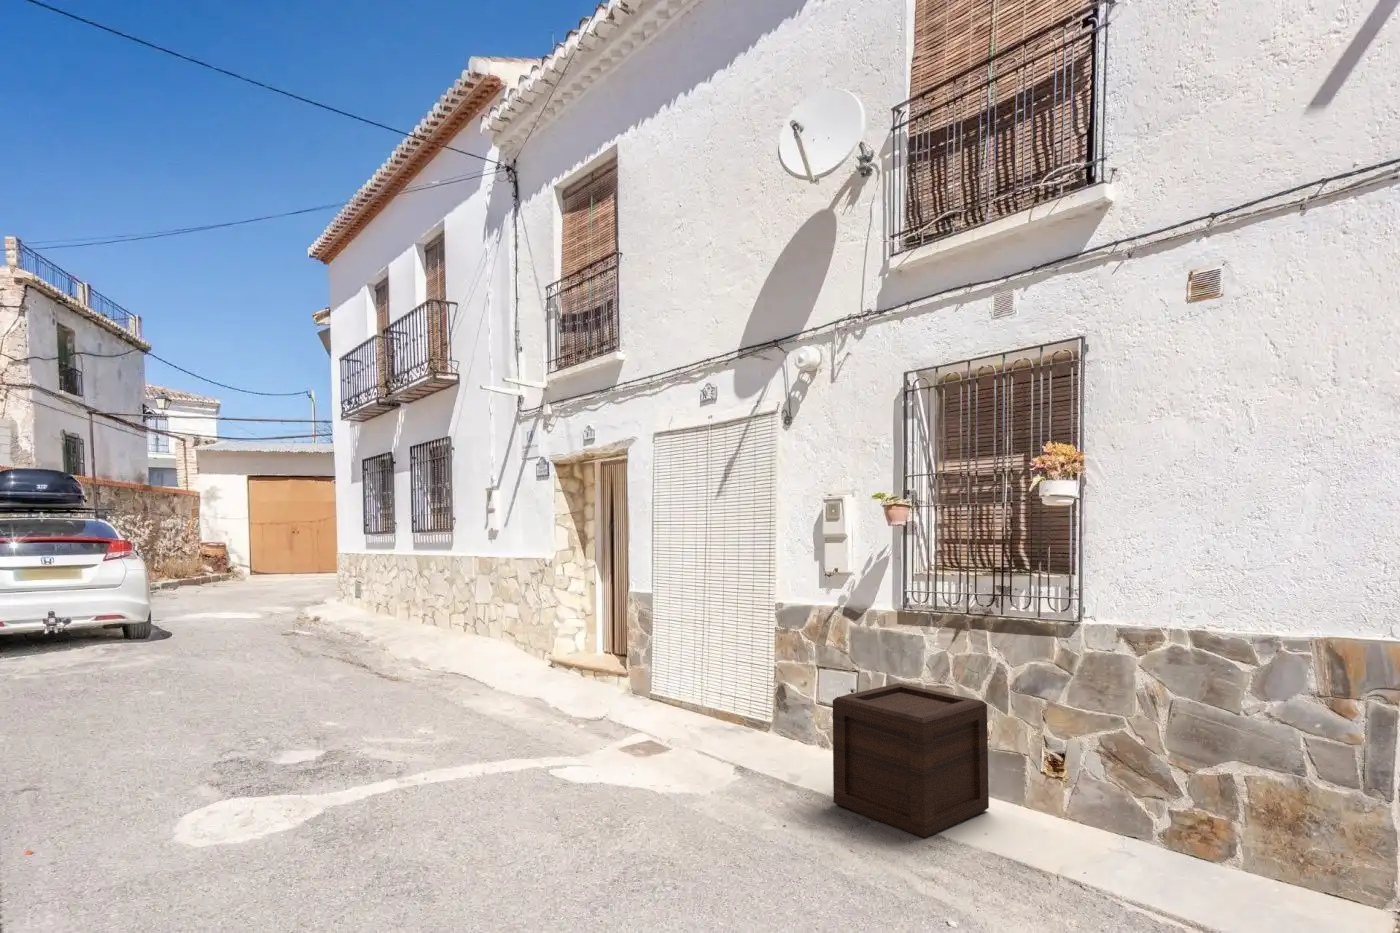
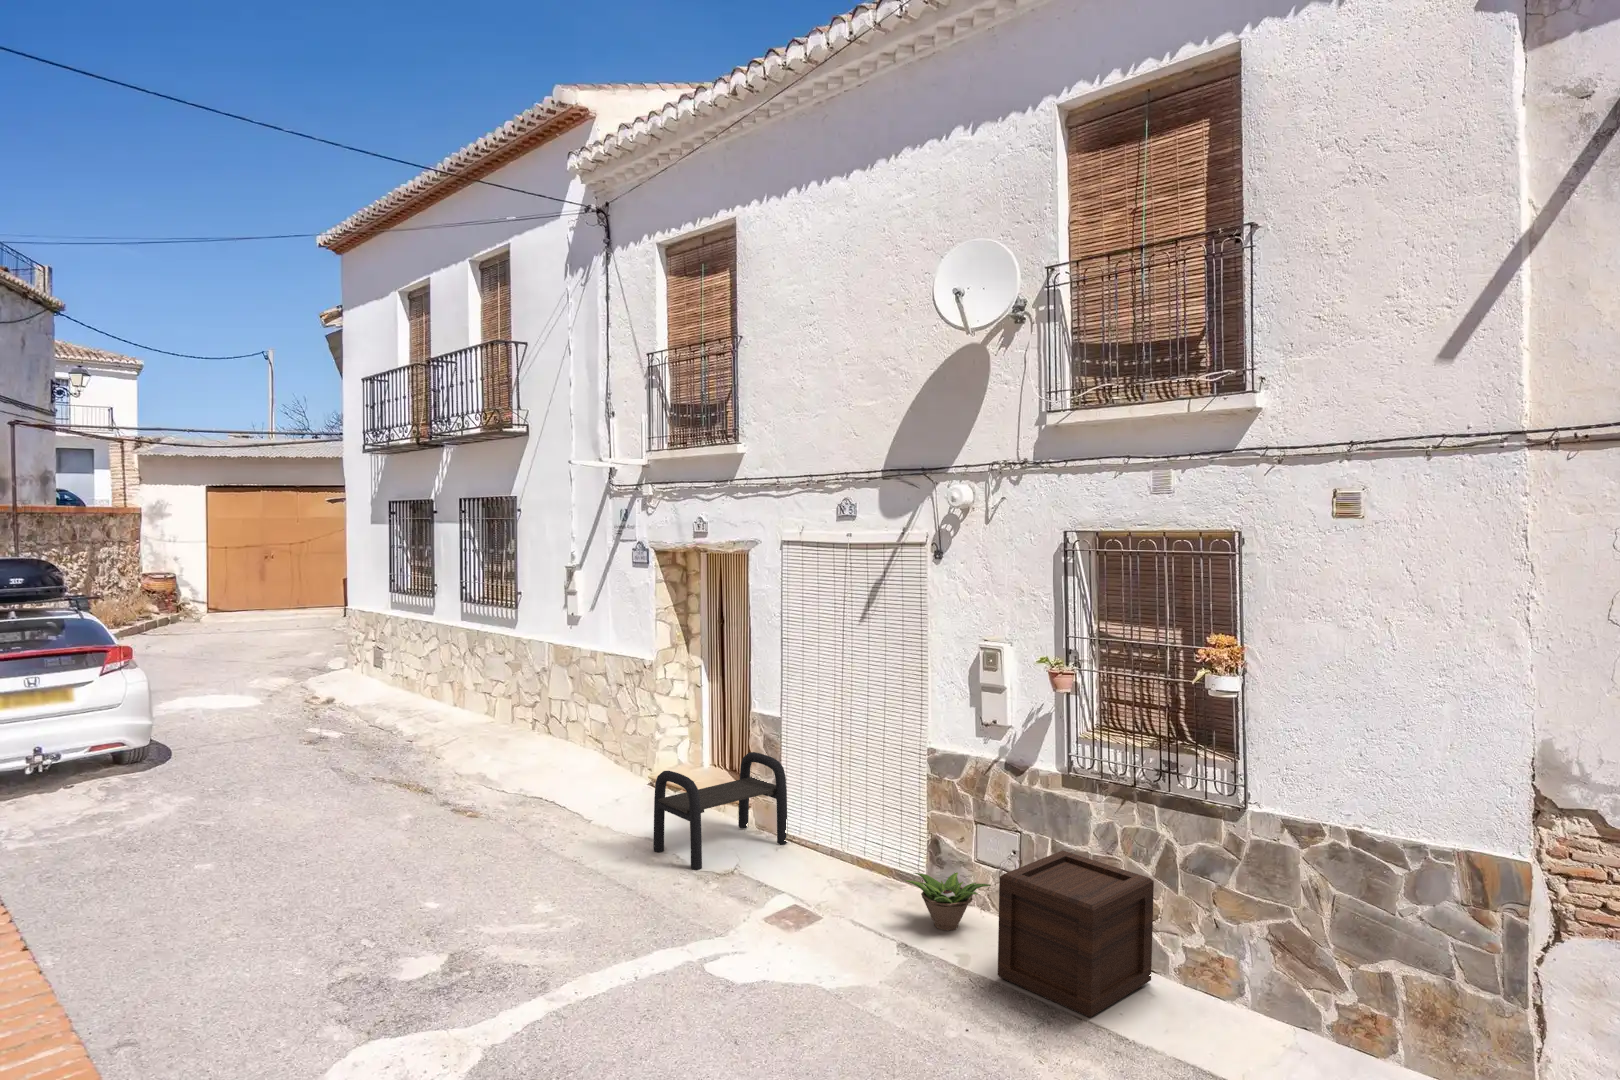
bench: none [535,626,657,724] -> present [653,752,787,870]
decorative plant: none [749,716,832,769] -> present [905,873,991,931]

